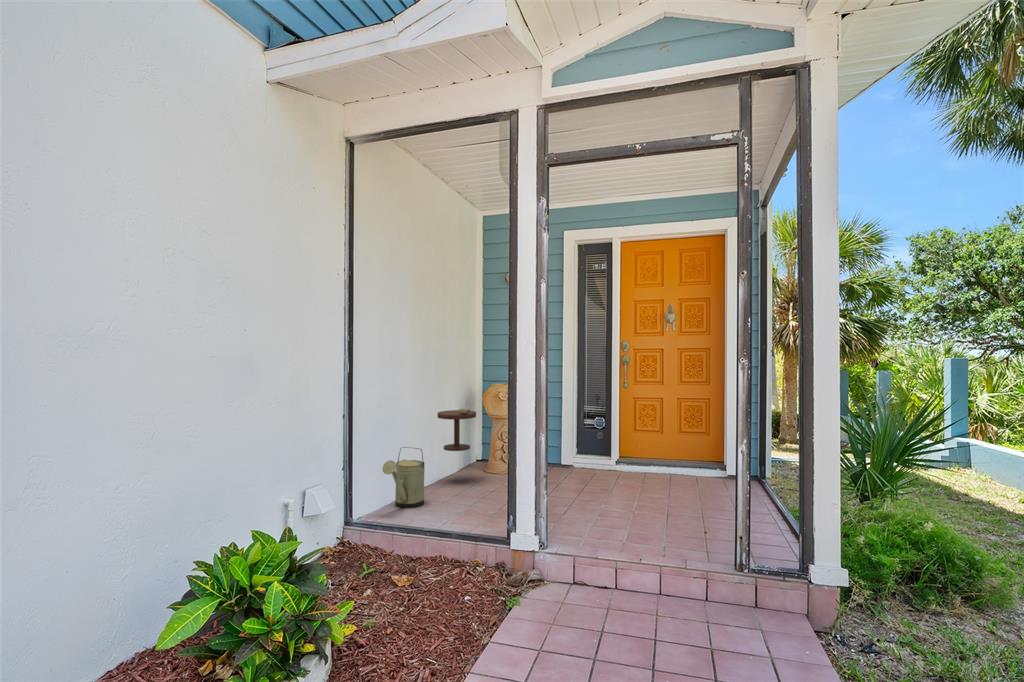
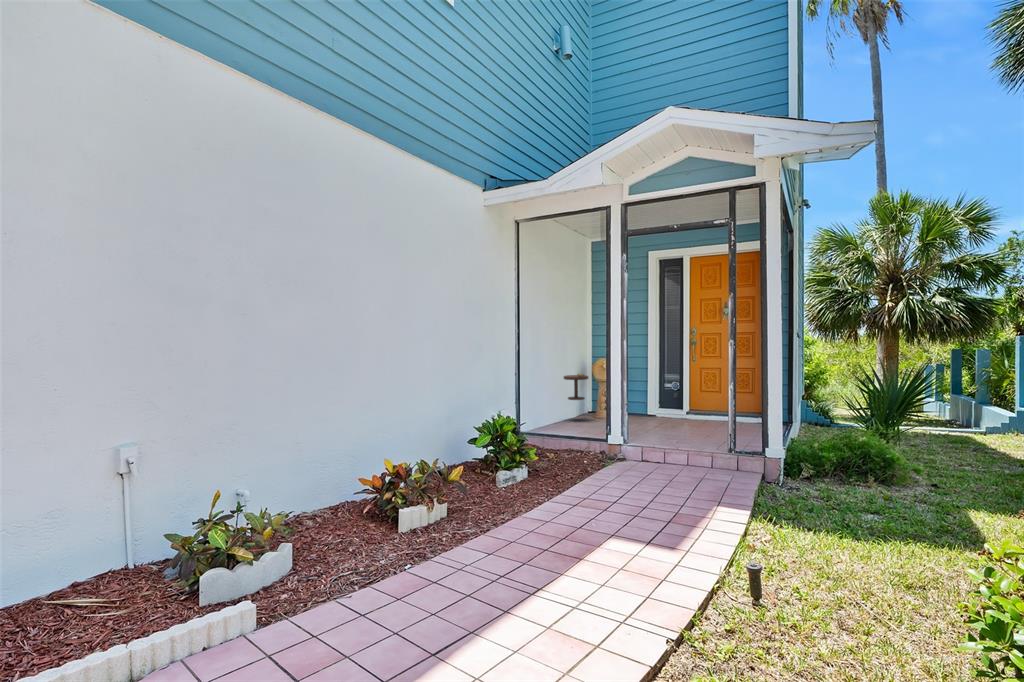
watering can: present [382,447,425,508] -> none [535,395,558,429]

